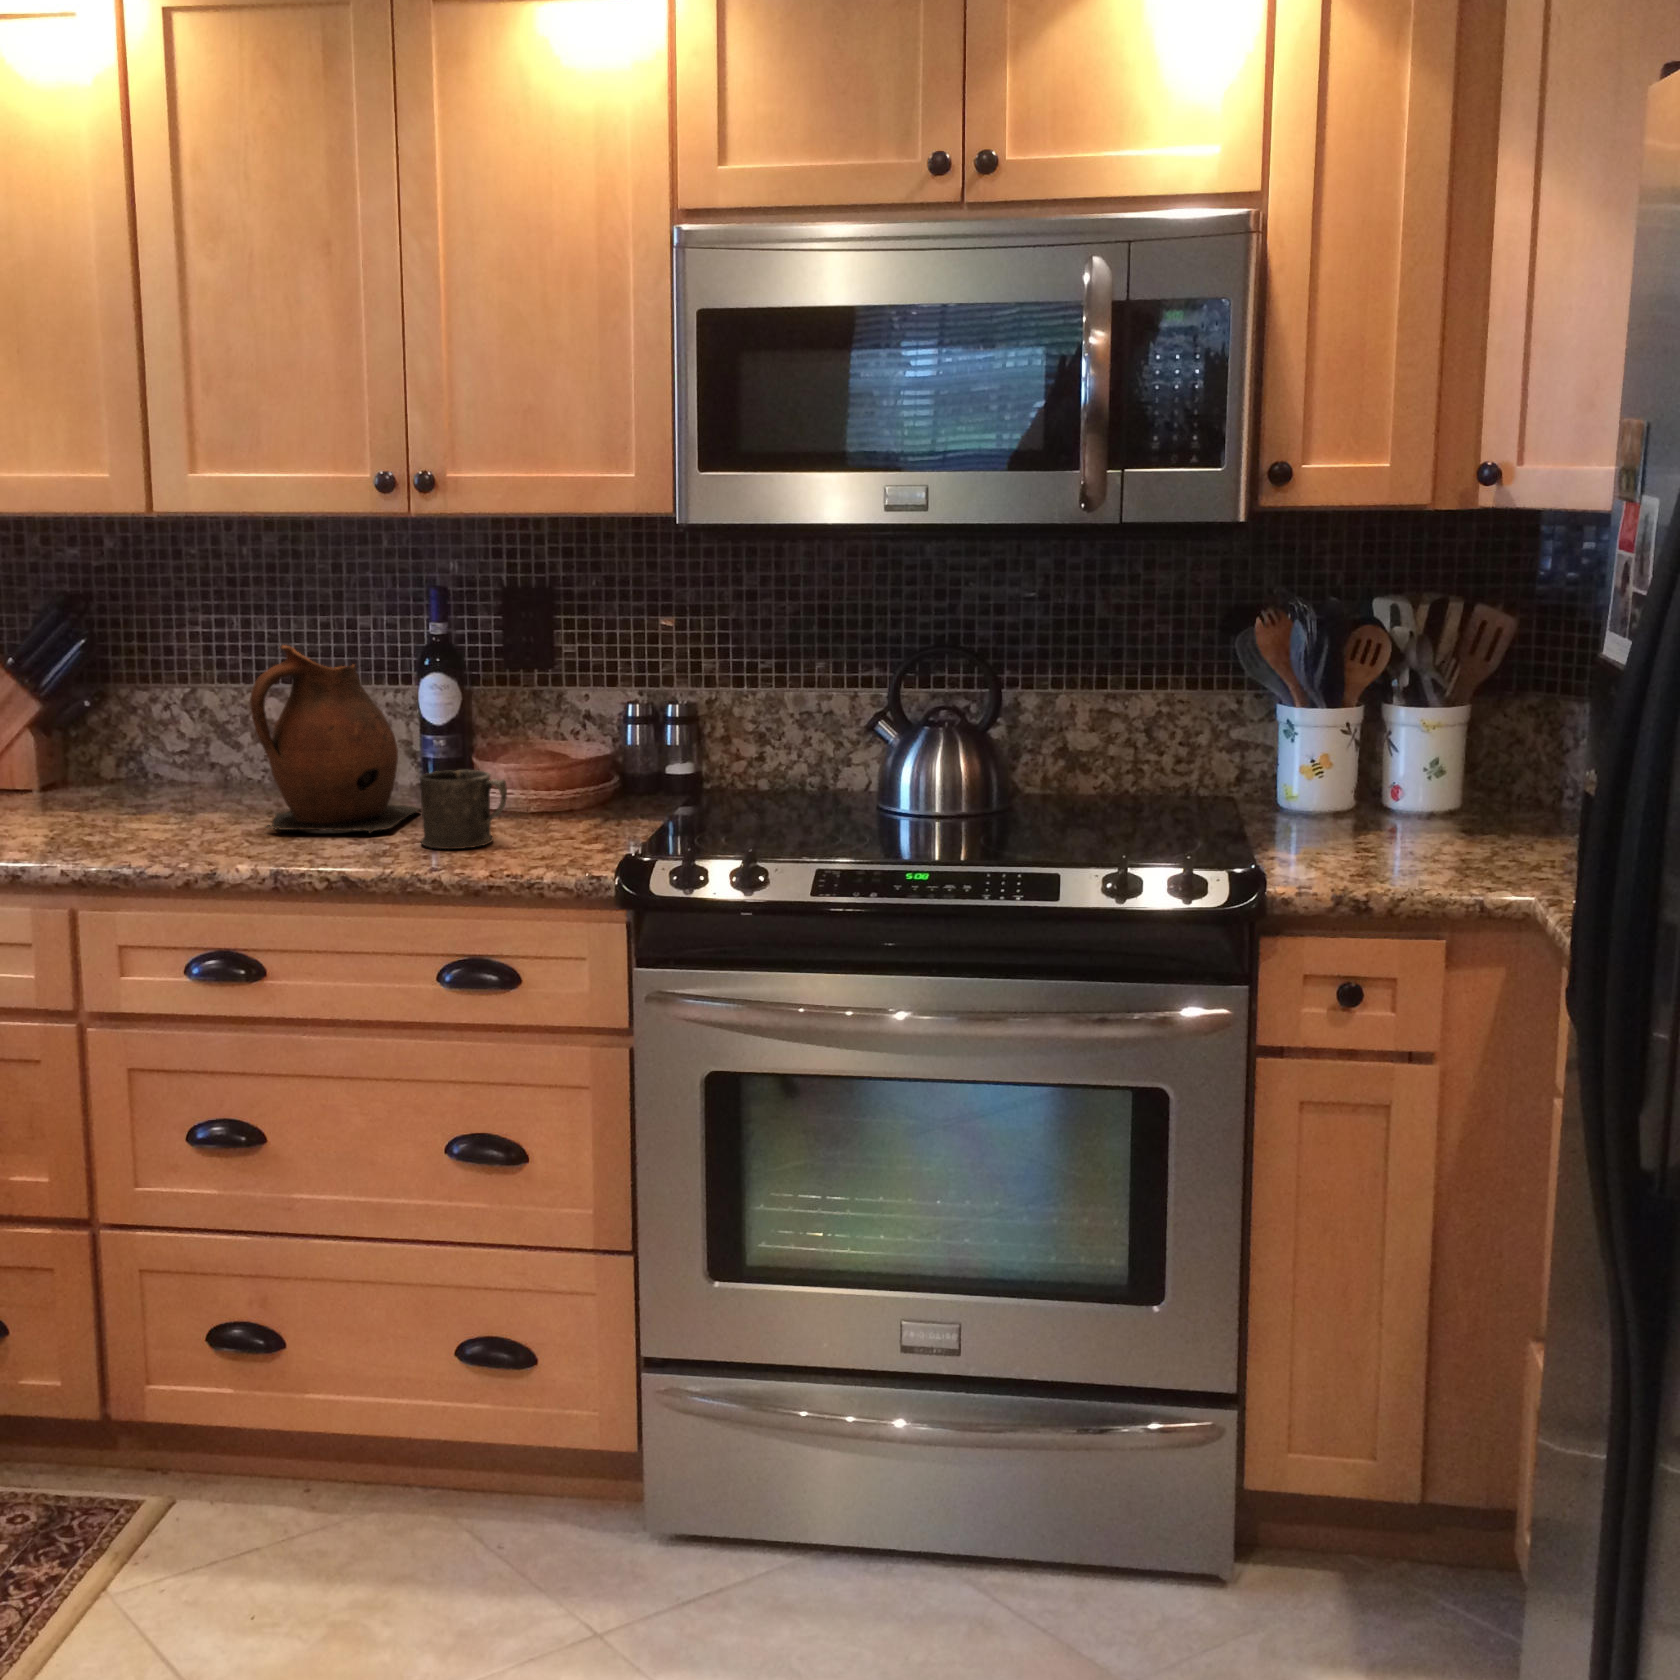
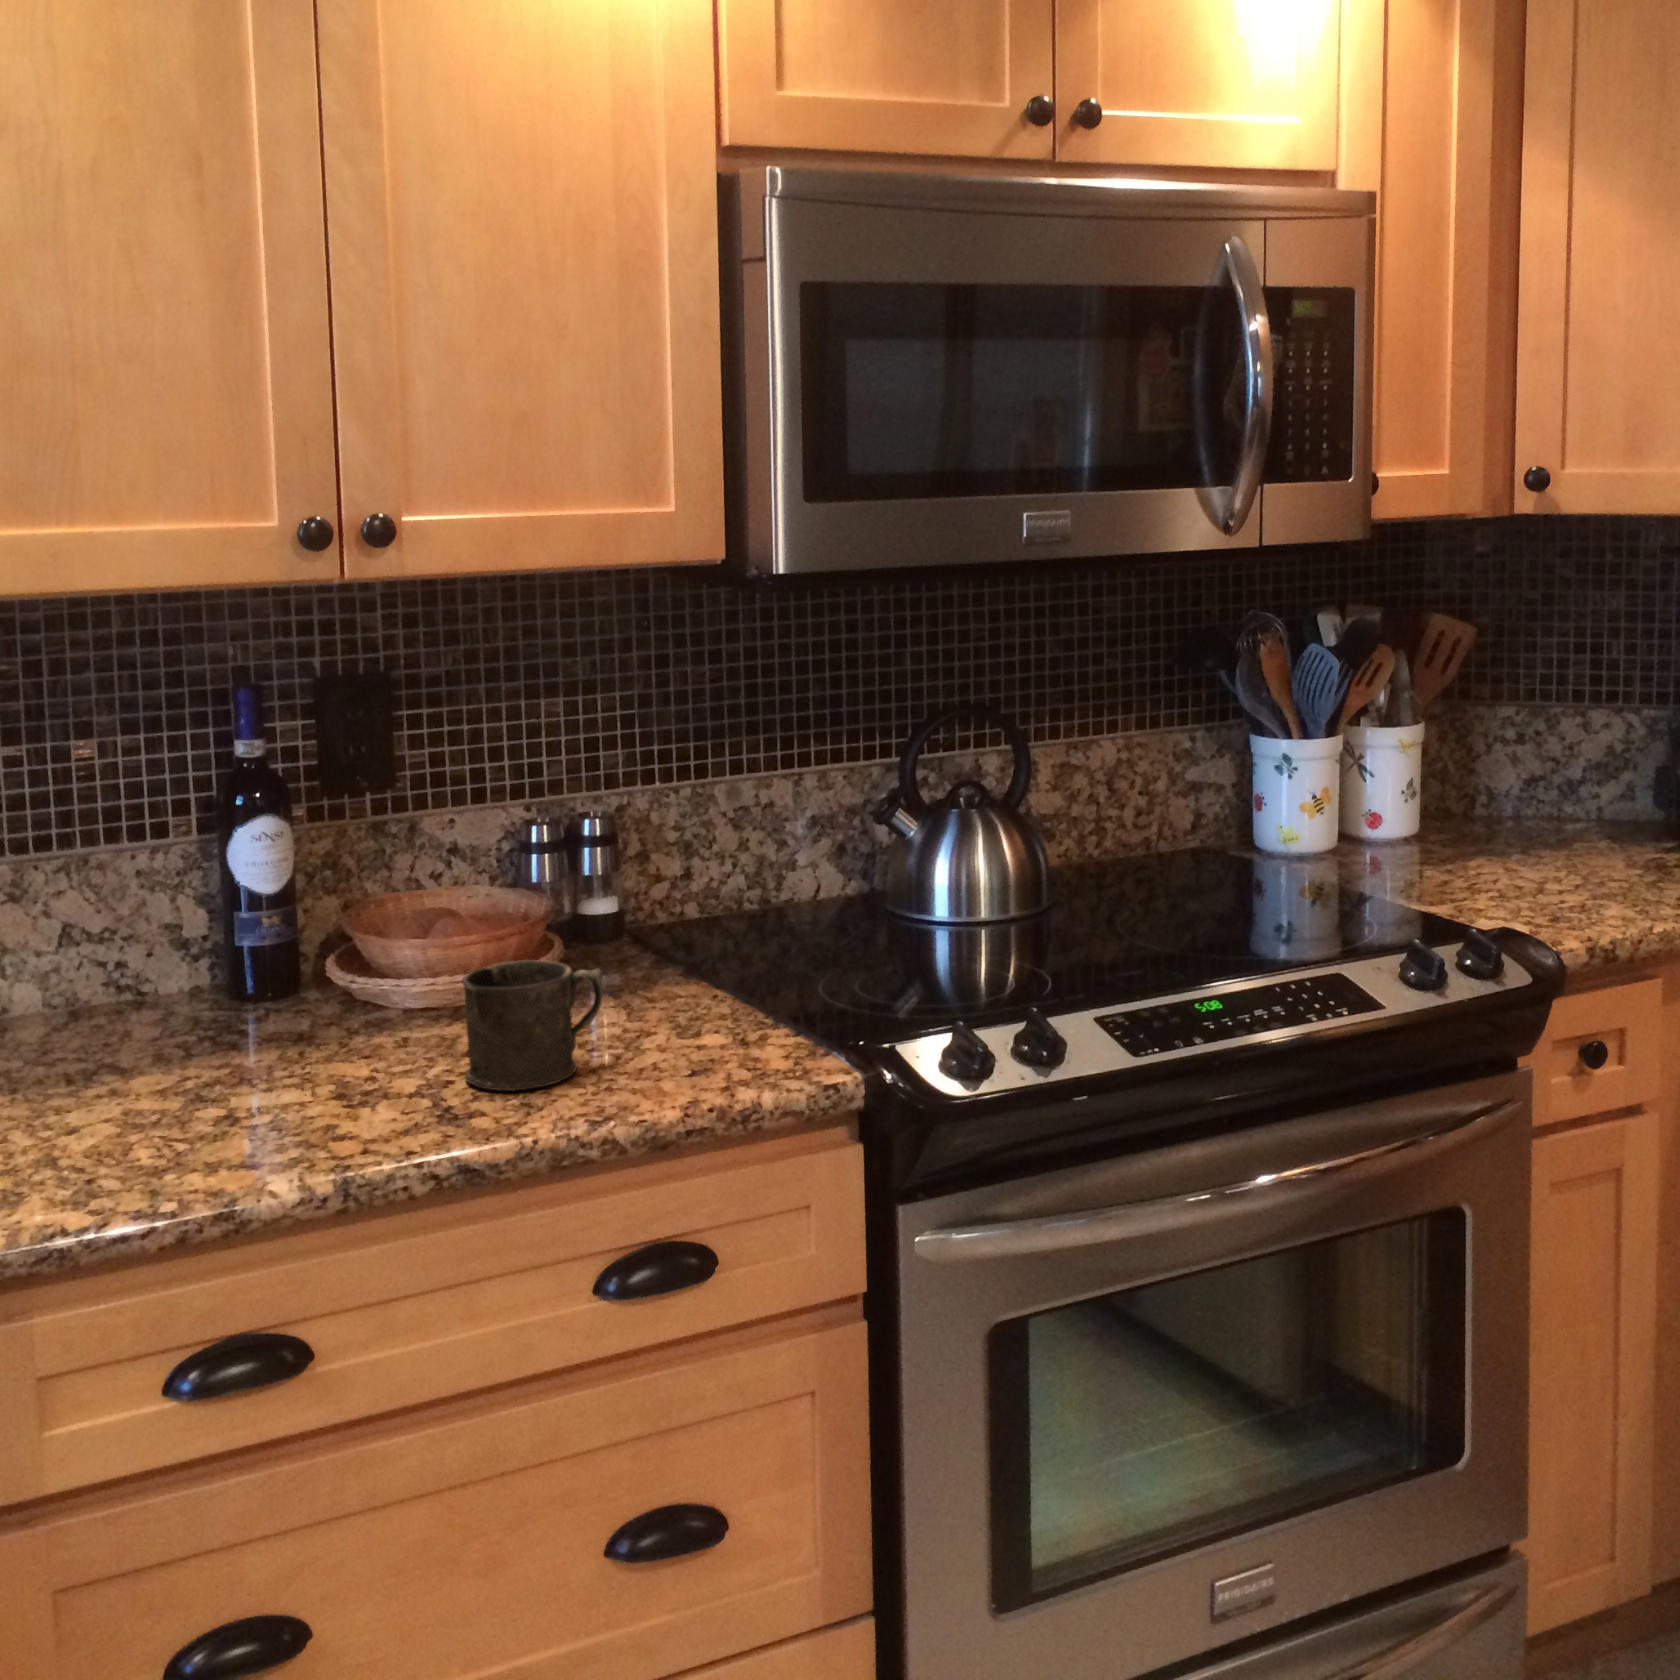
ceramic pitcher: present [250,645,421,834] -> none [112,808,382,1114]

